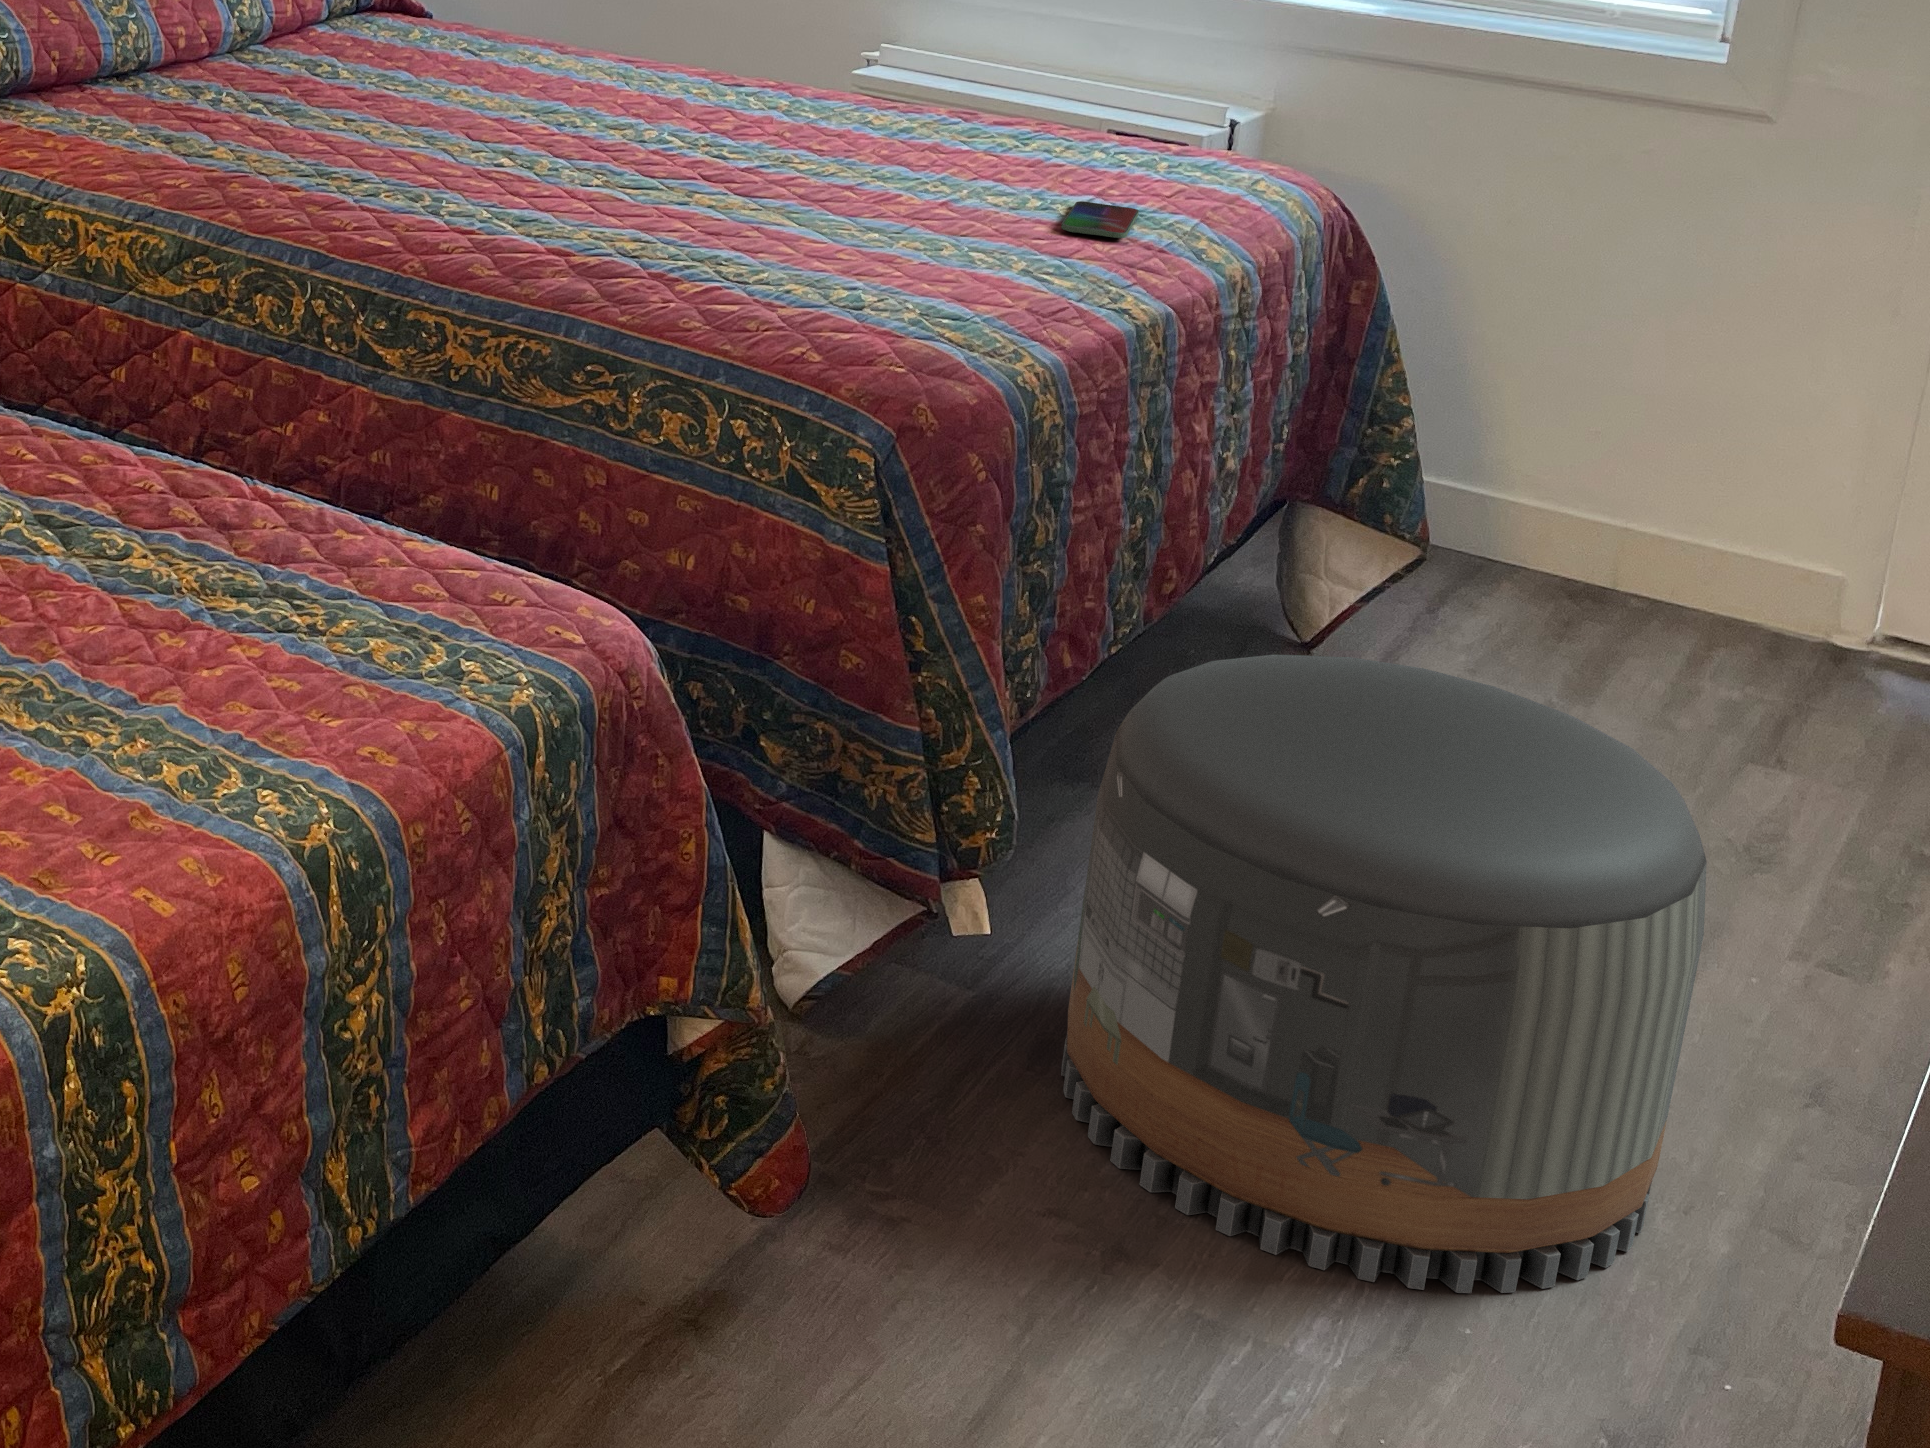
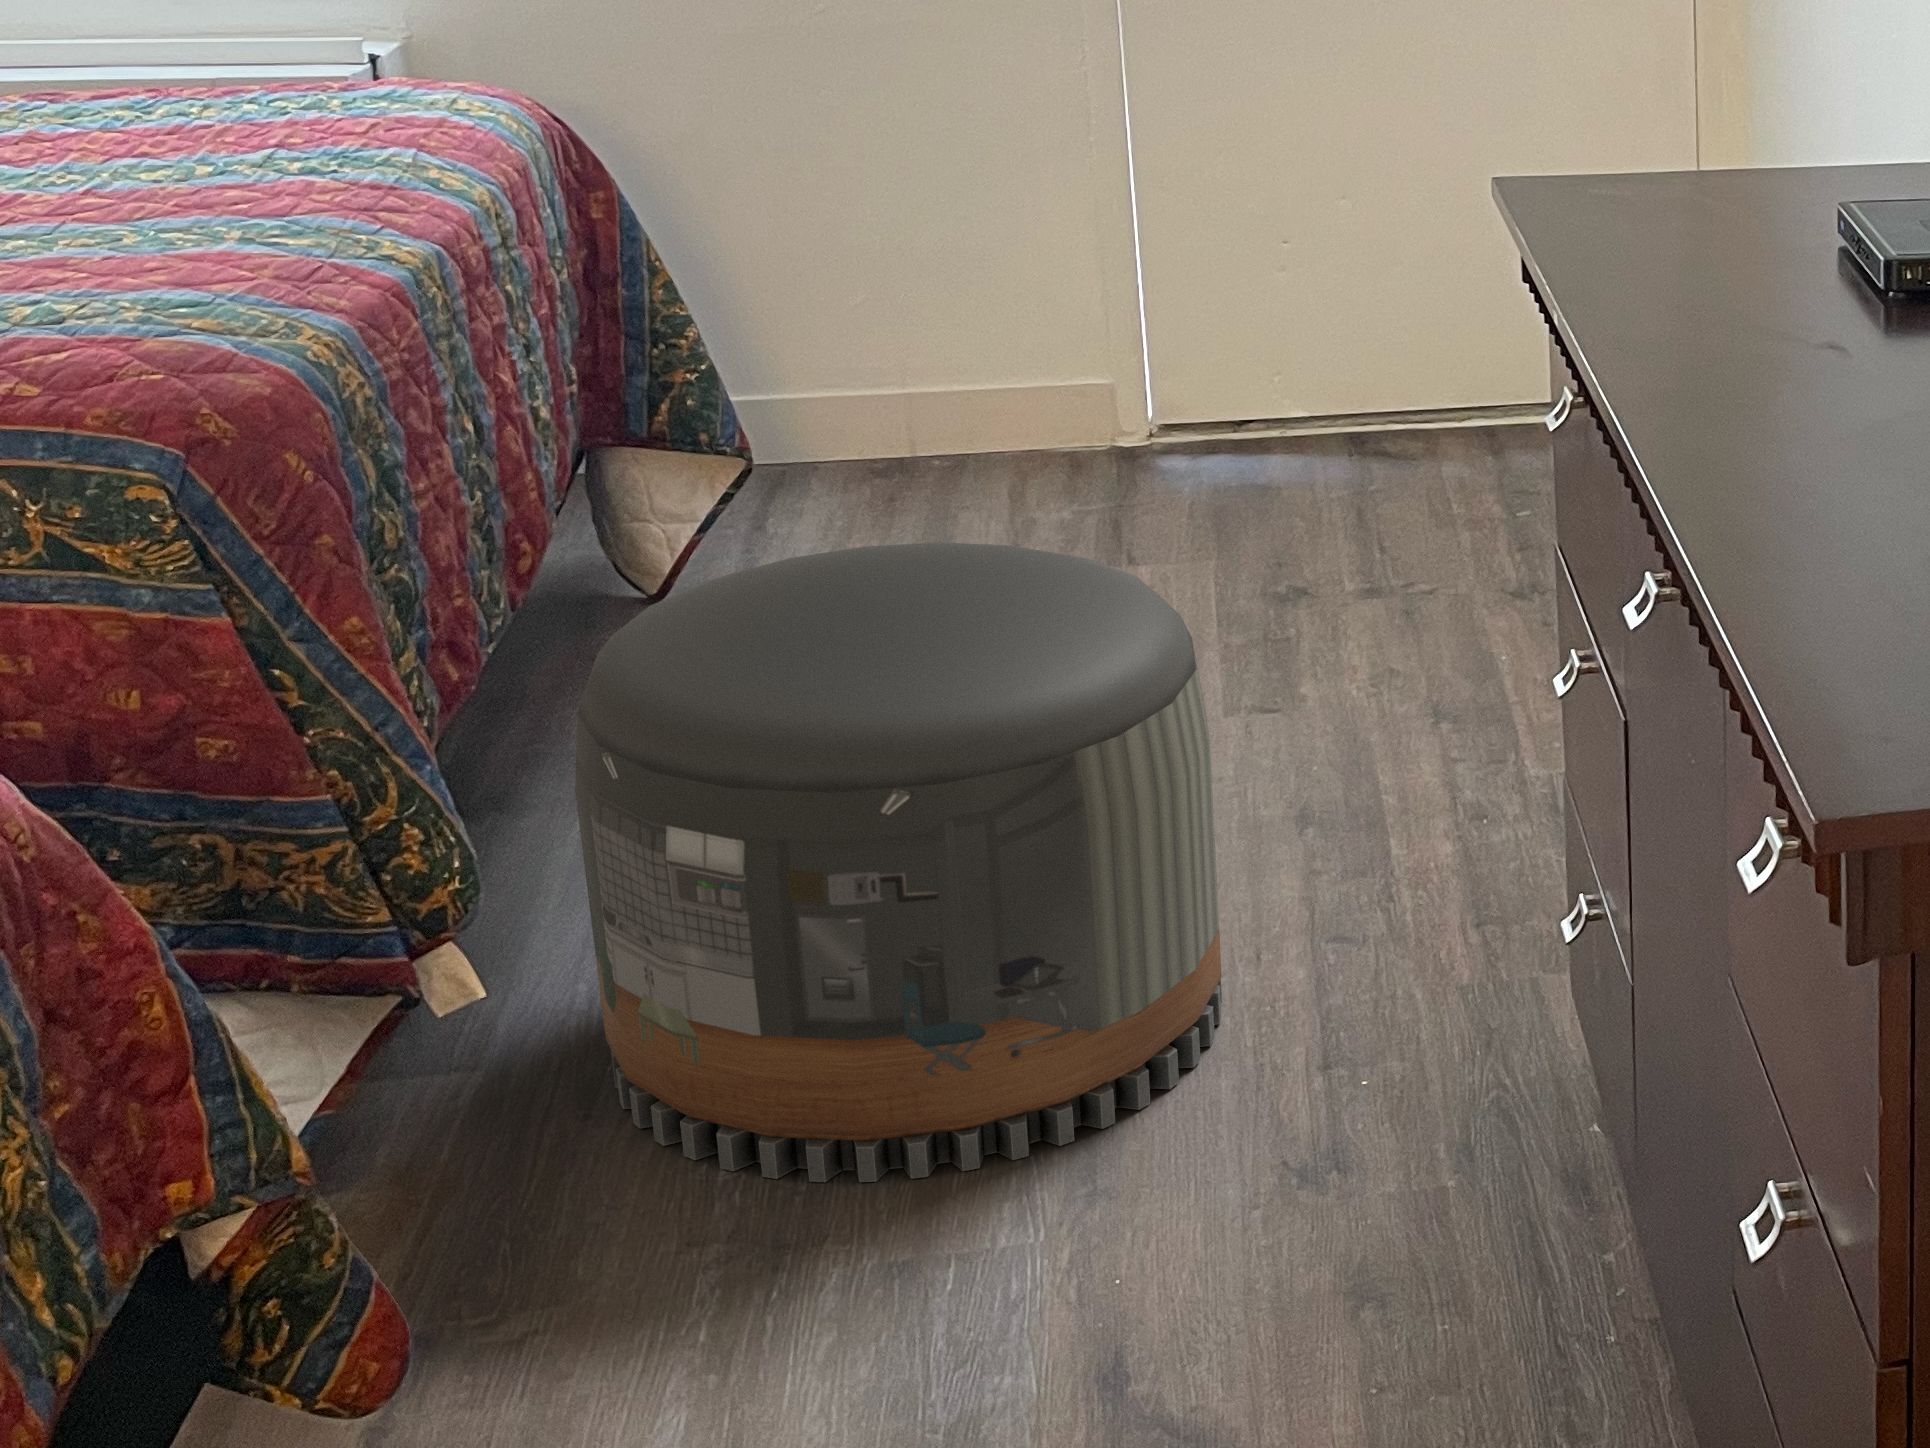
smartphone: present [1061,201,1139,238] -> none [260,150,346,189]

